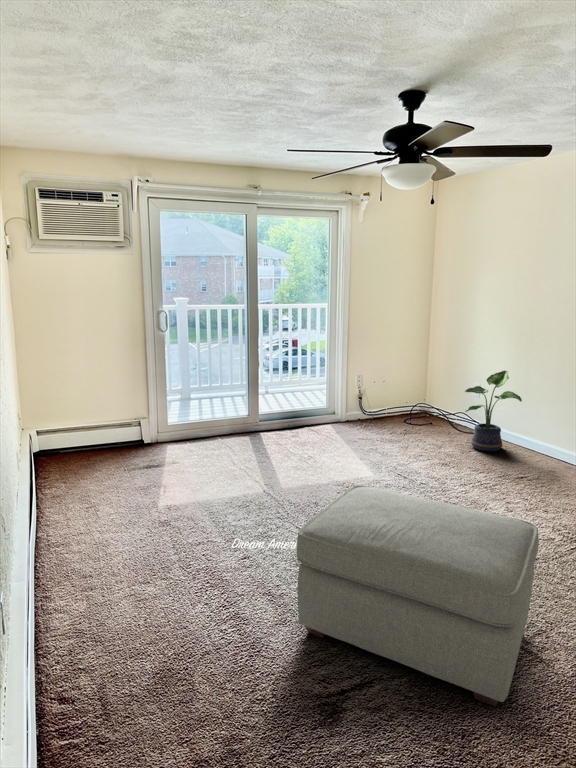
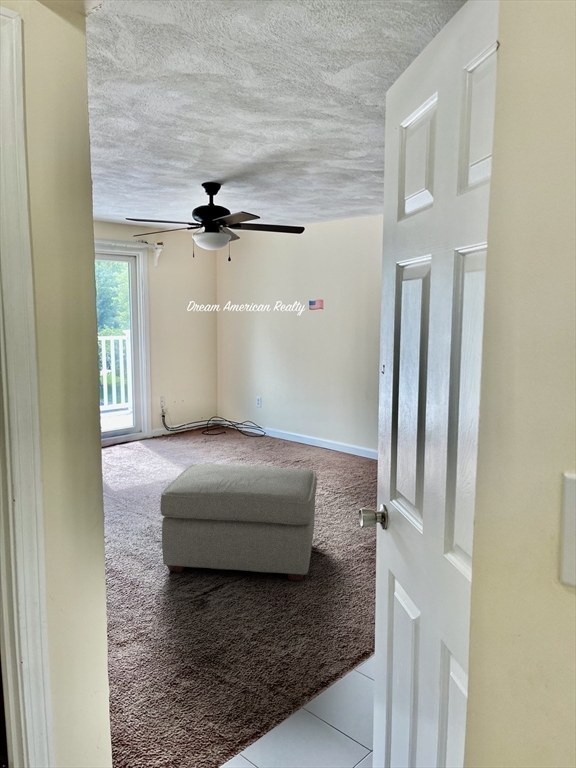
potted plant: present [465,371,522,452] -> none [252,386,292,448]

